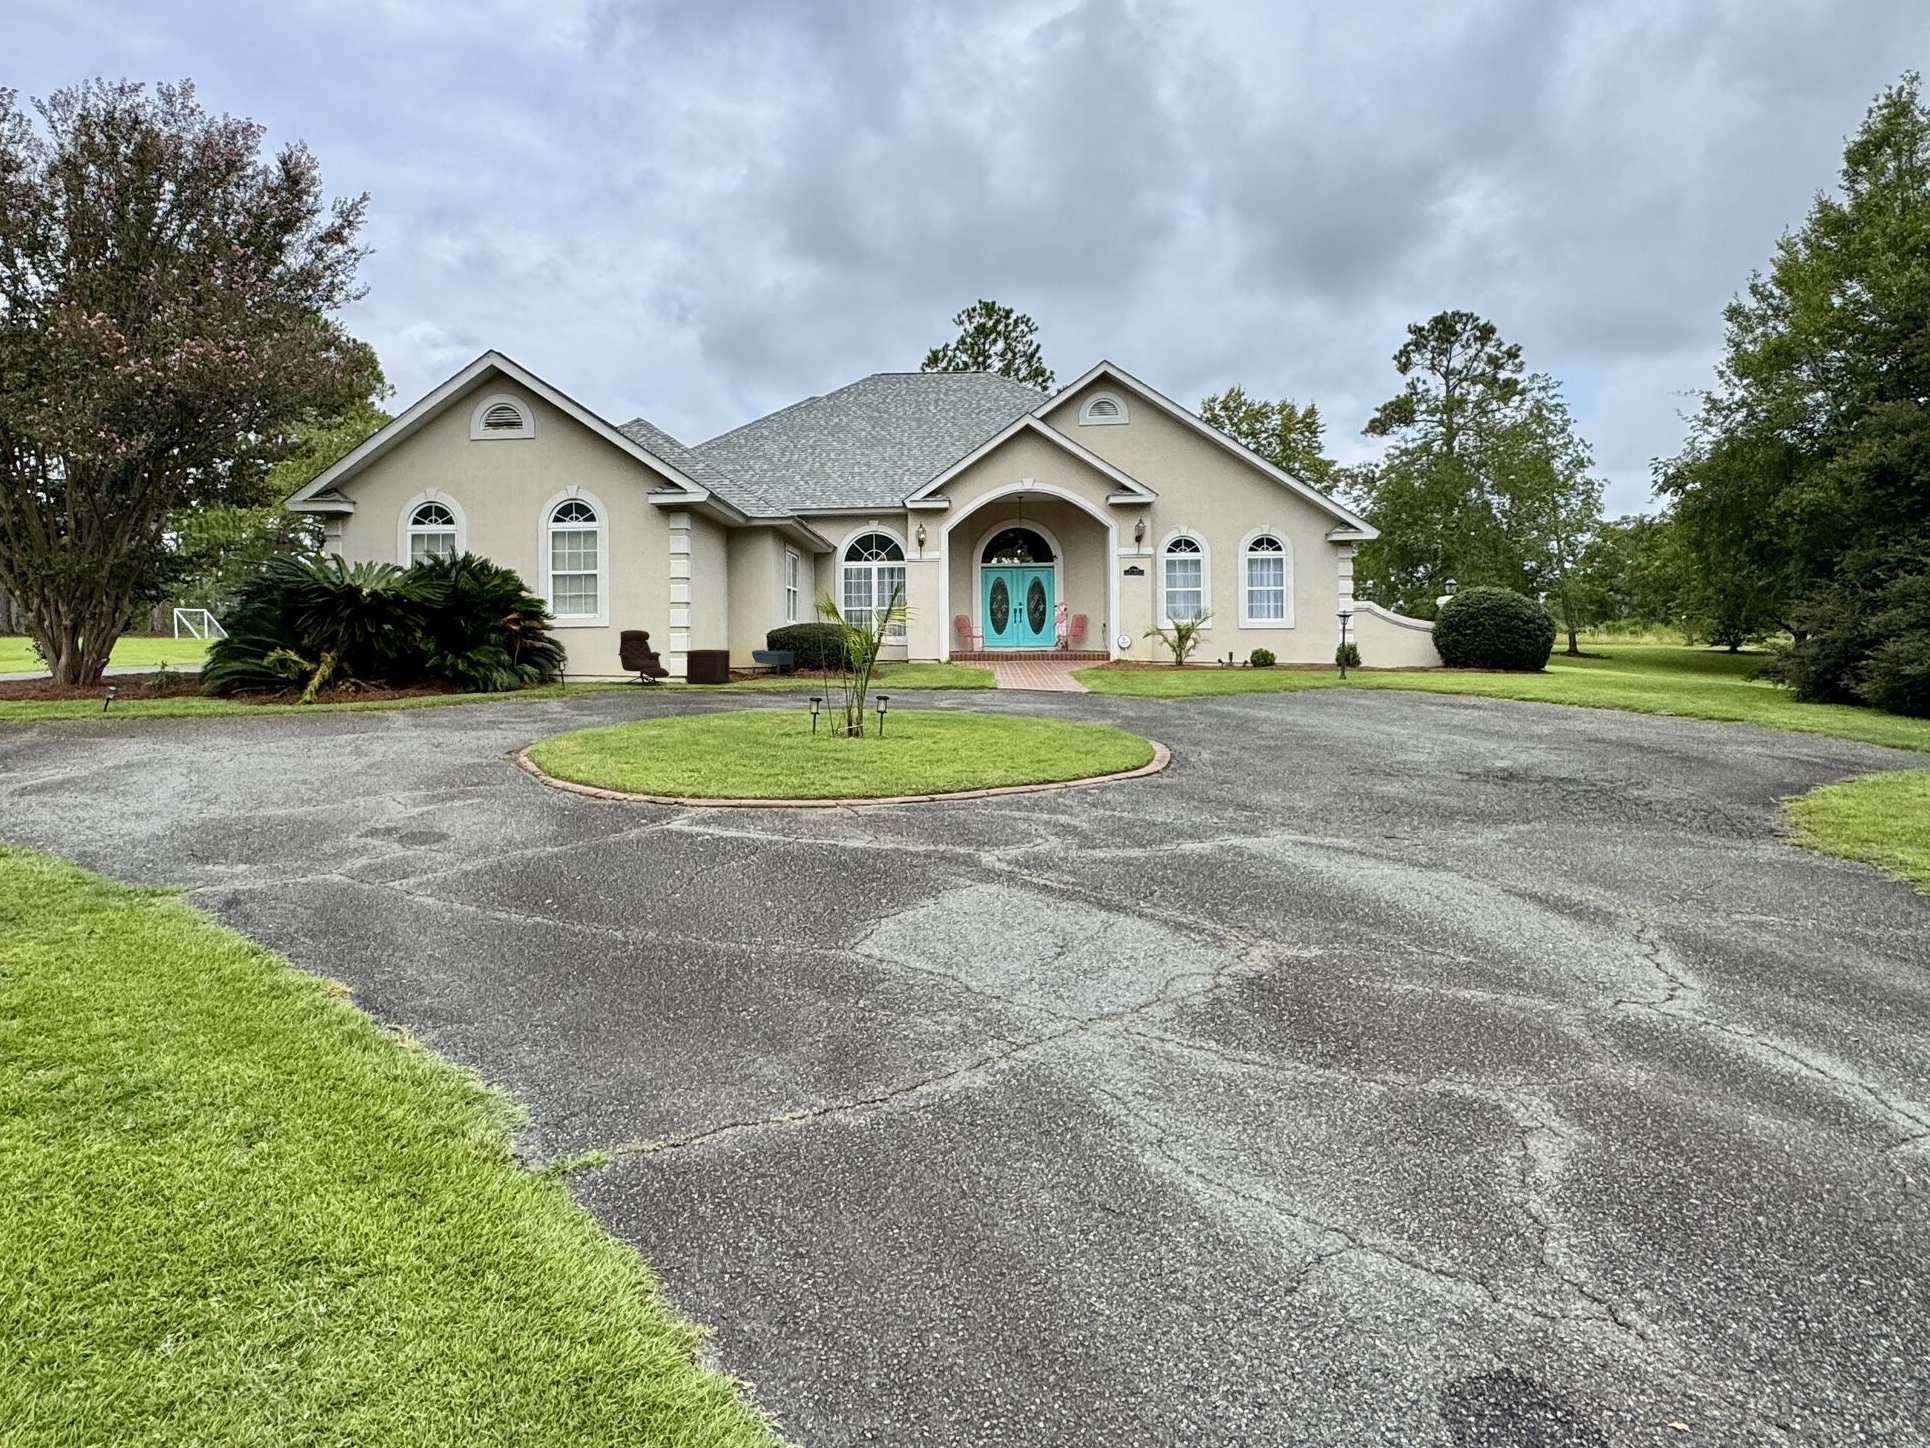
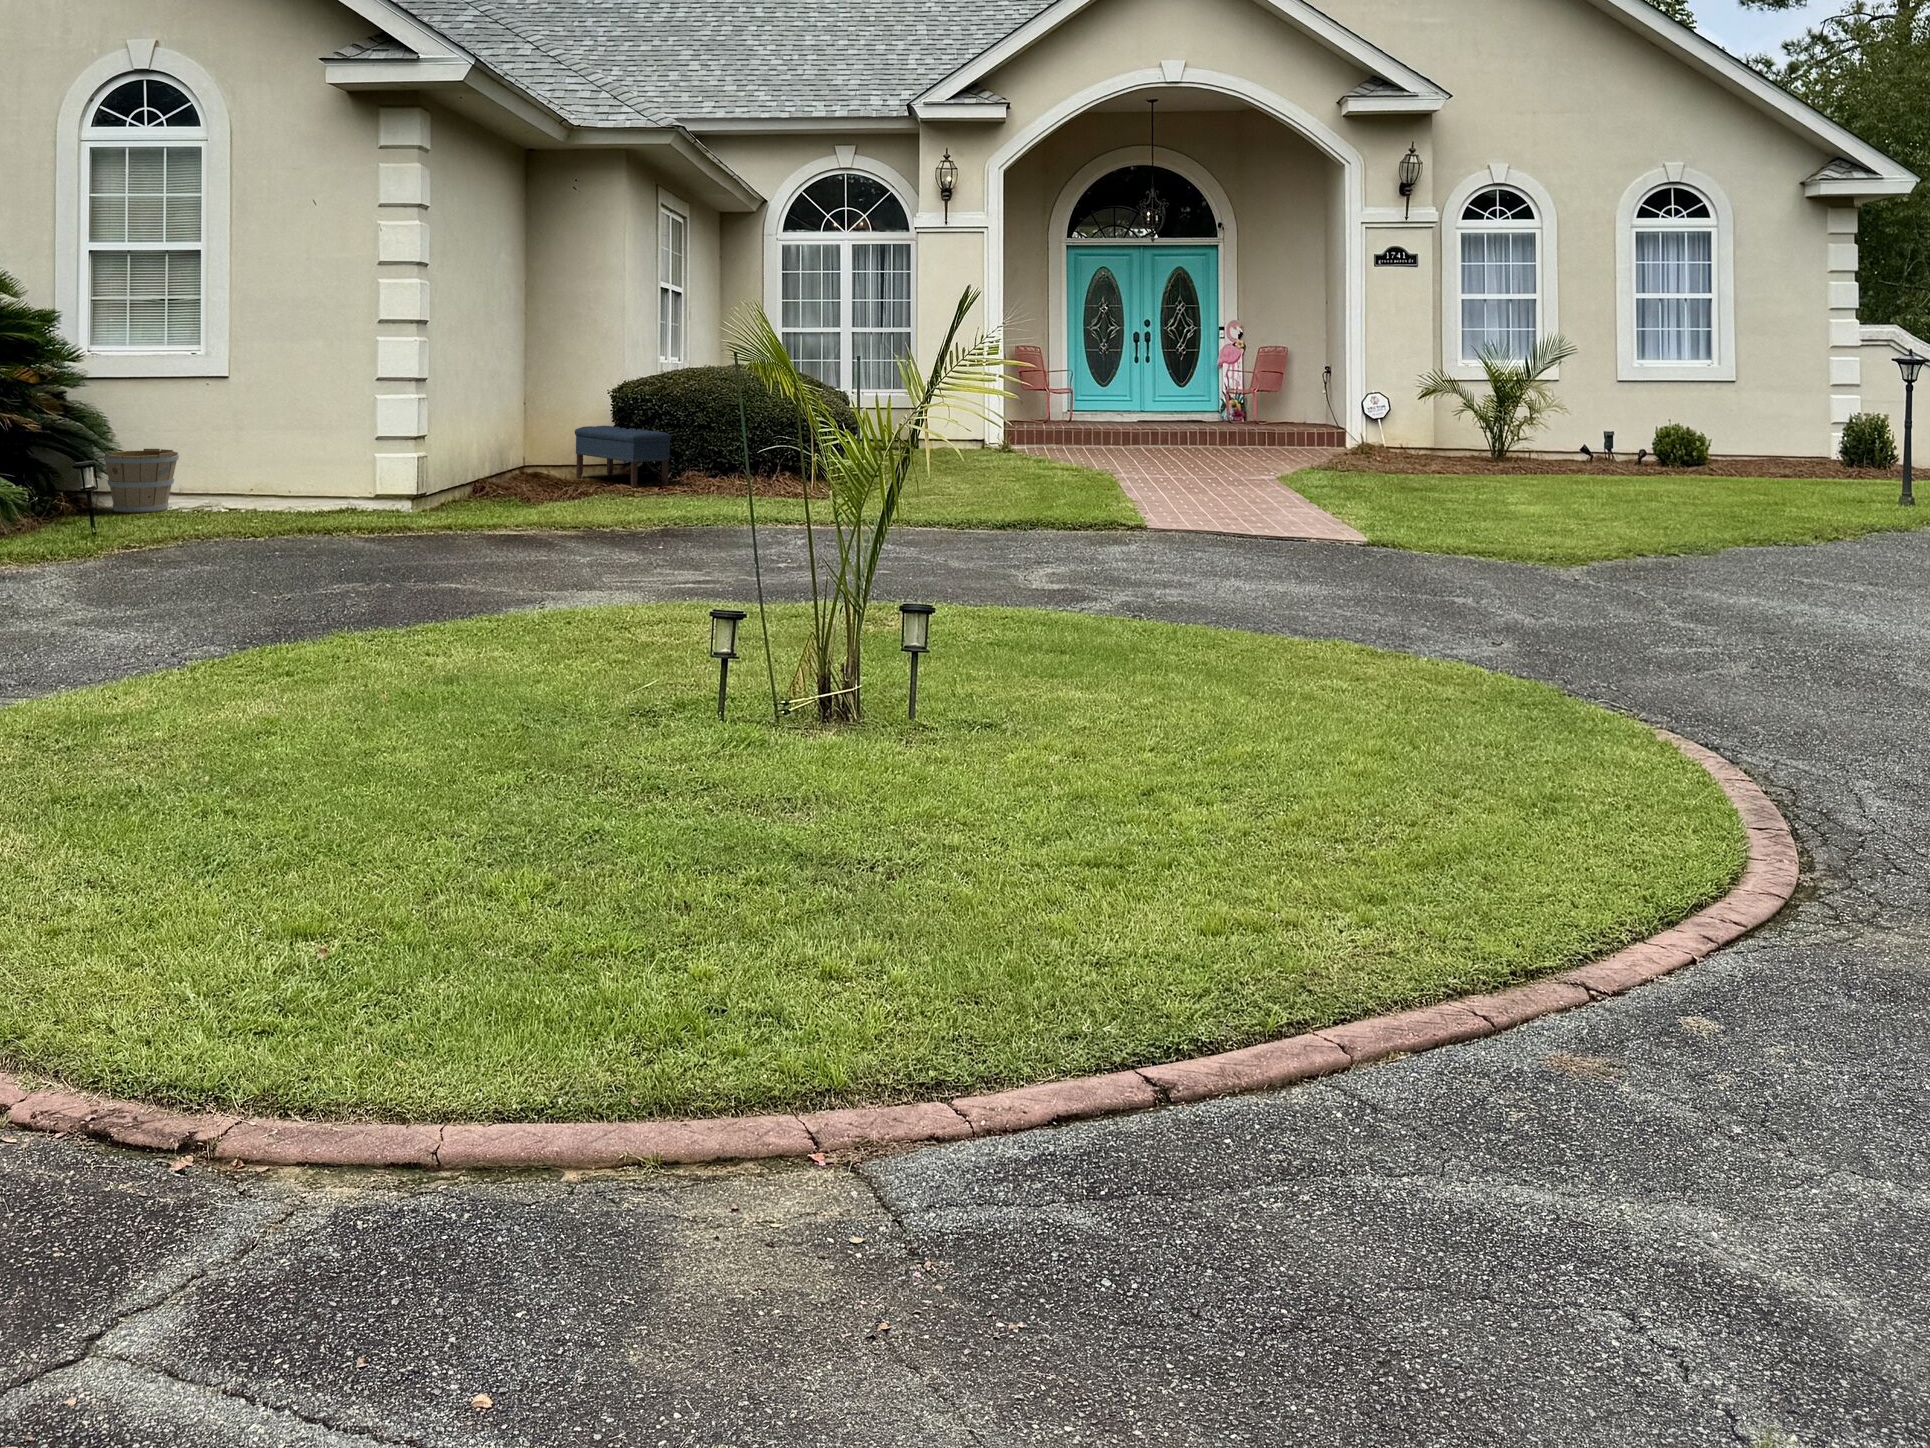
lounge chair: present [618,630,669,685] -> none [242,386,364,523]
wooden crate: present [687,650,730,684] -> none [410,431,516,516]
wooden bucket: none [561,657,591,683] -> present [104,449,179,513]

